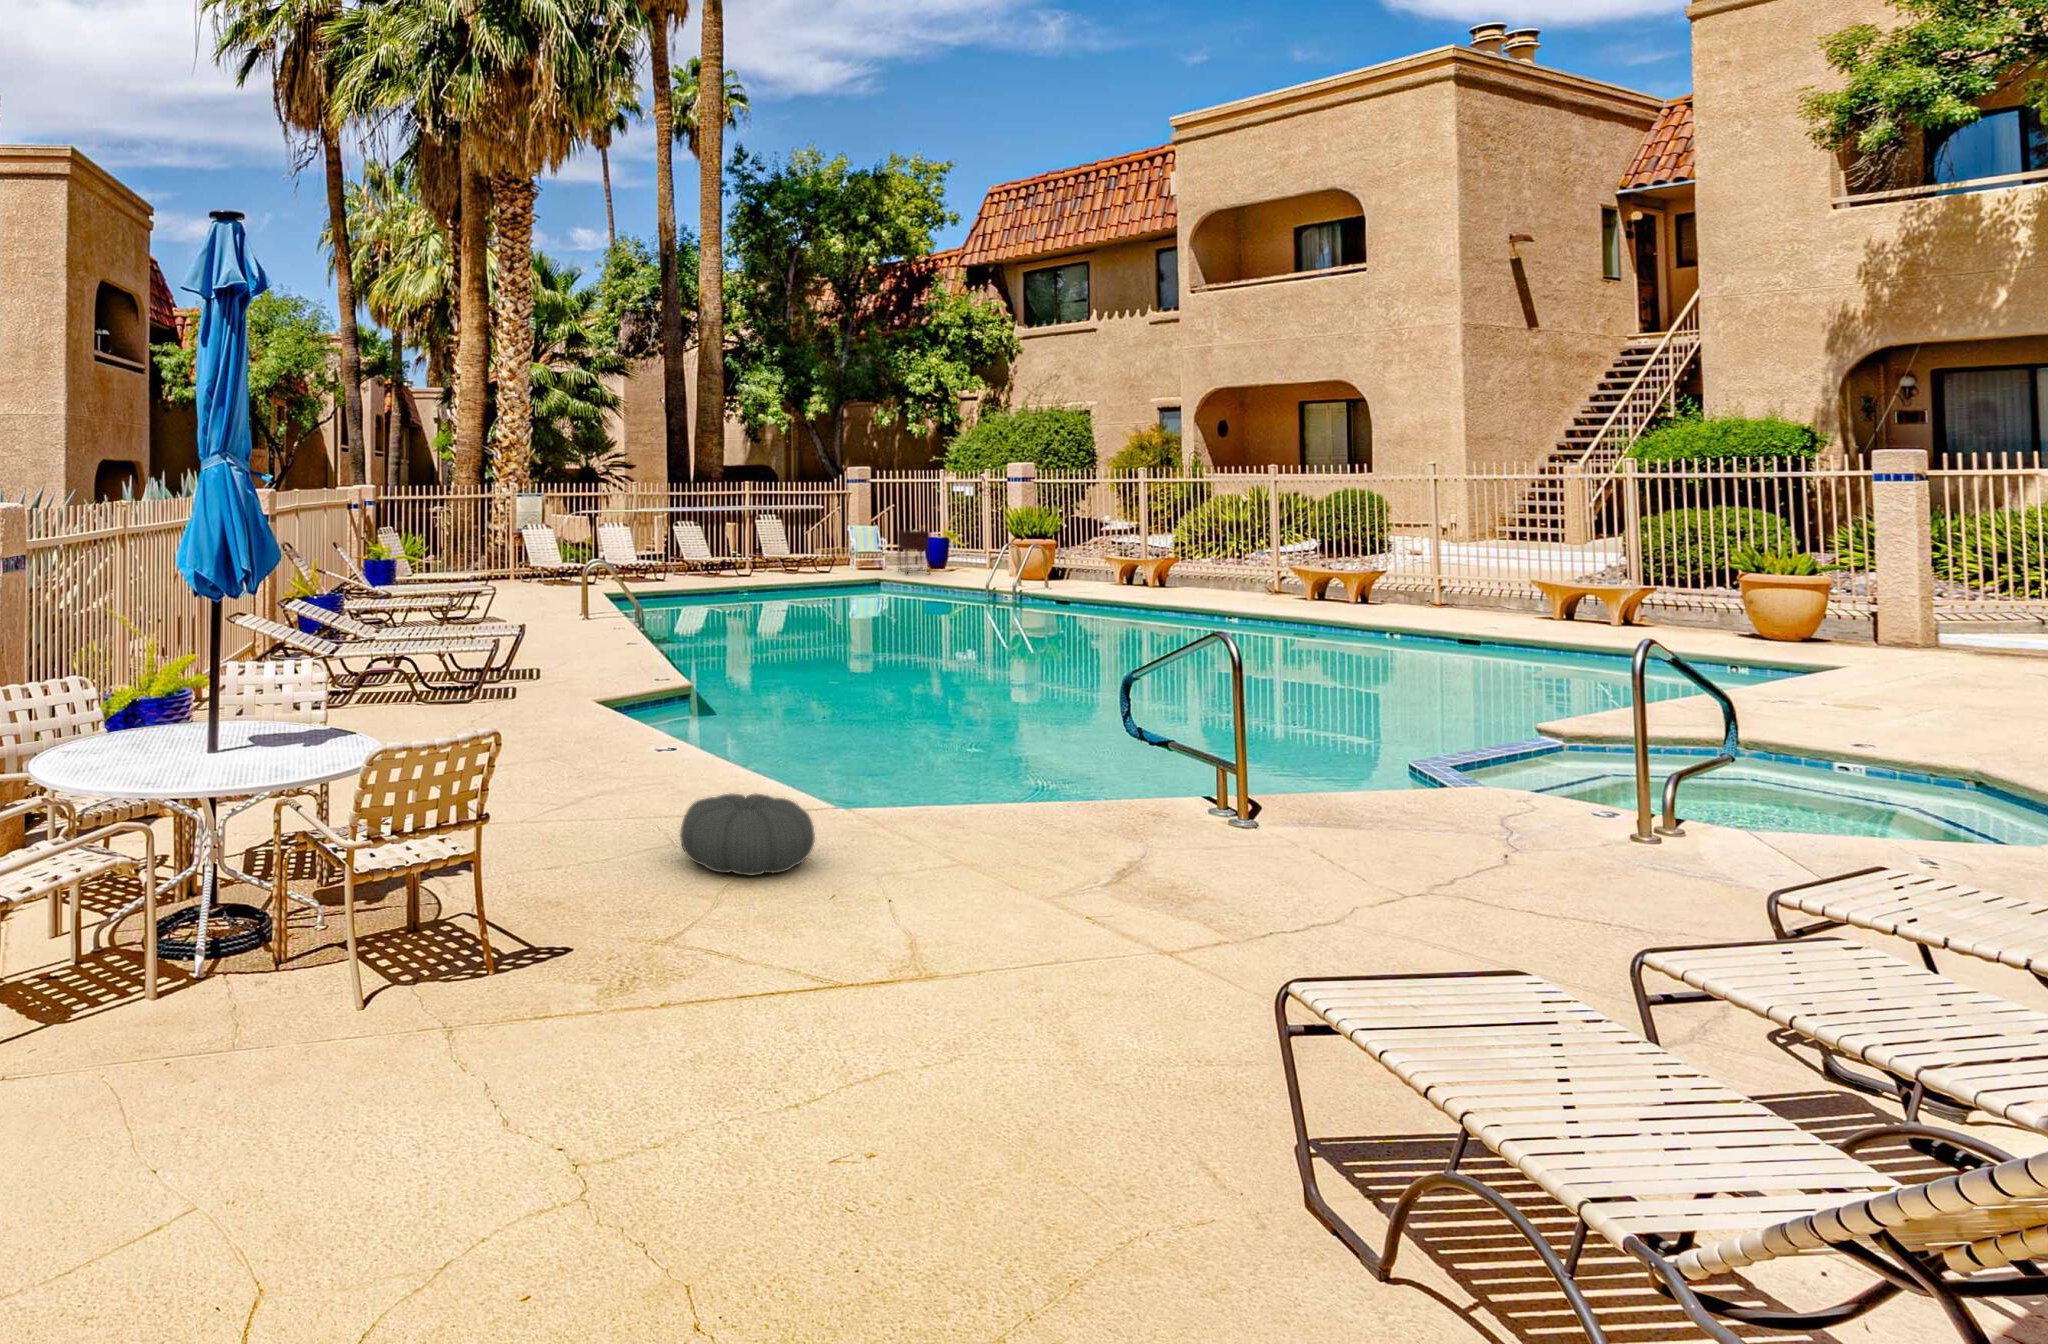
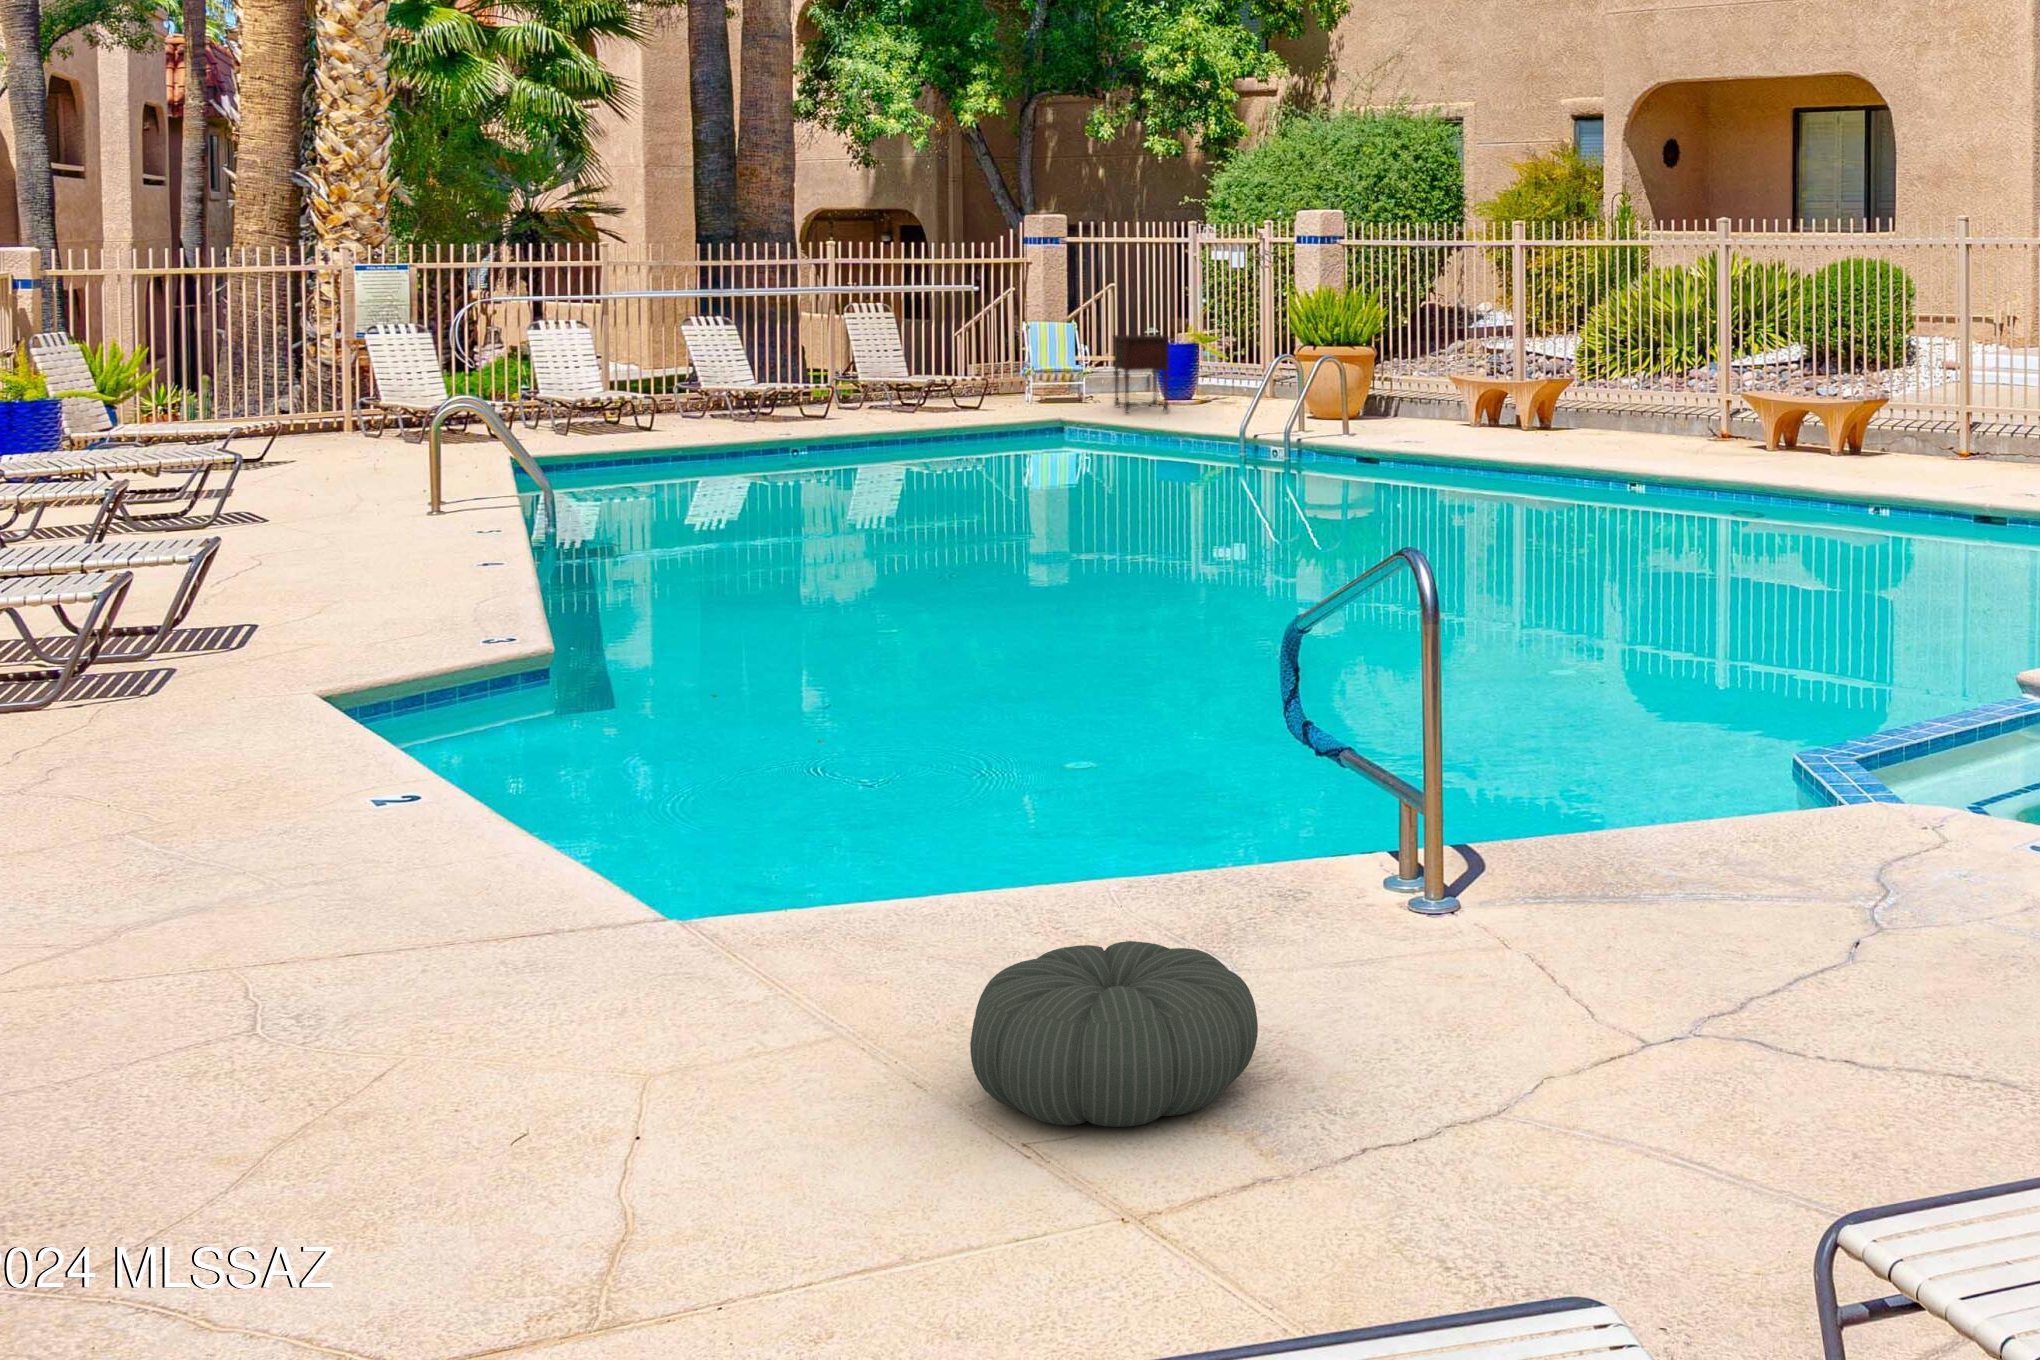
pouf: present [680,794,815,876] -> present [970,941,1258,1127]

